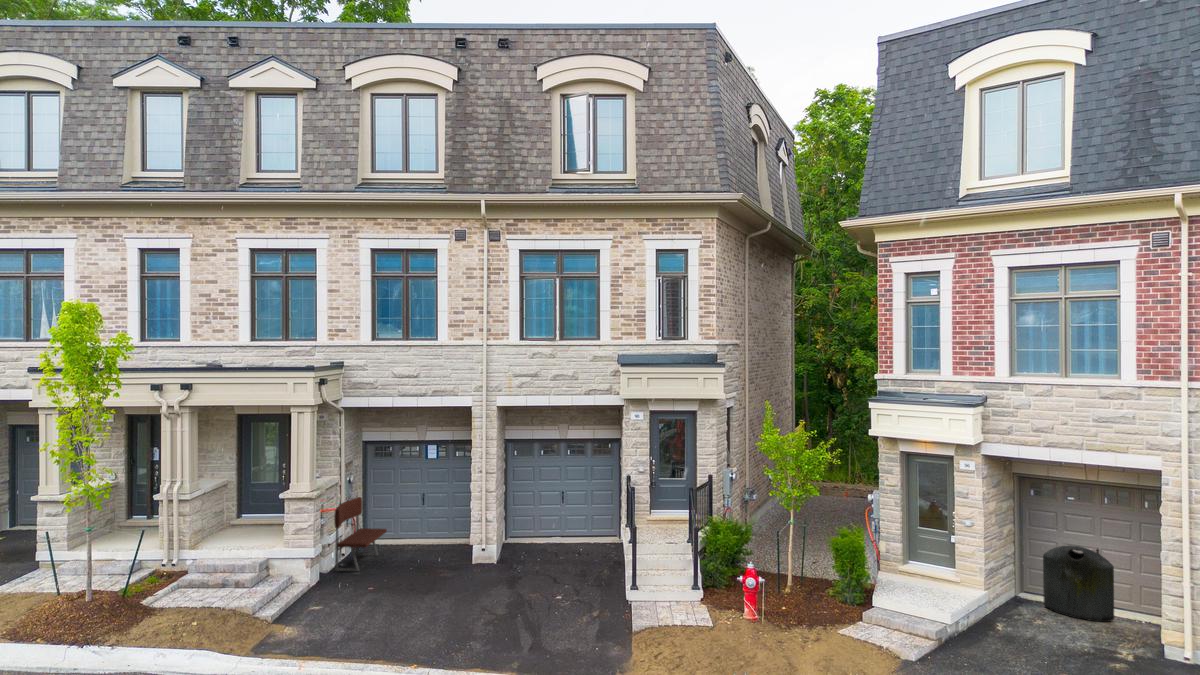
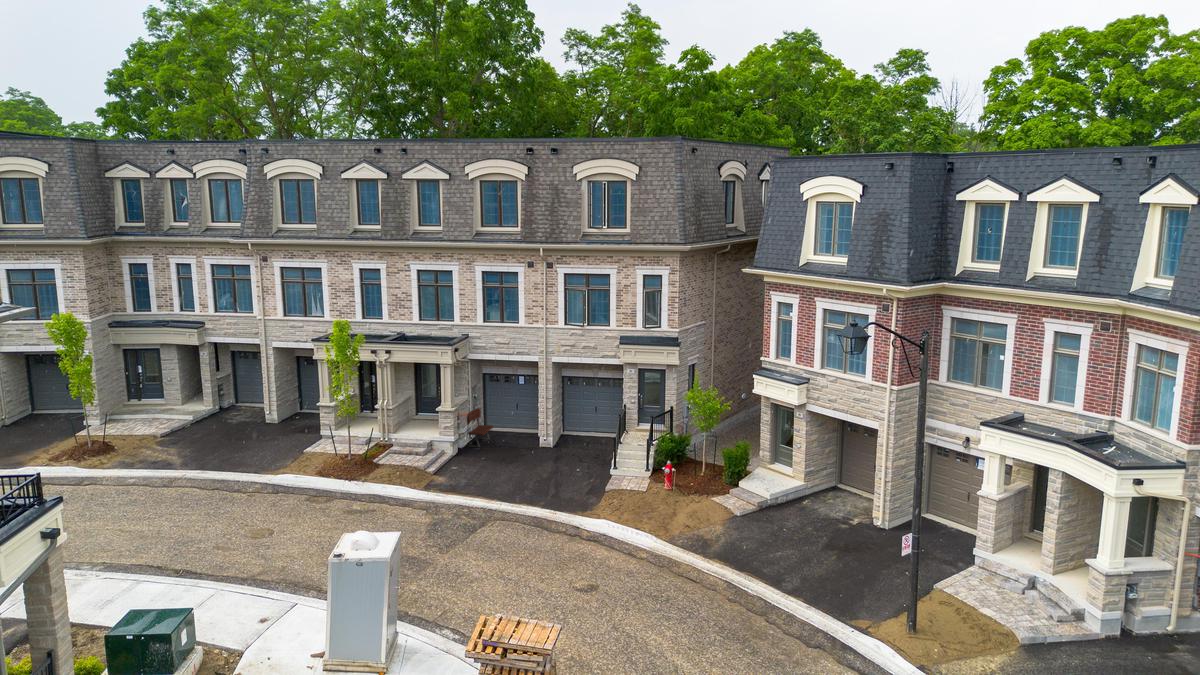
trash can: present [1043,545,1114,622] -> none [833,460,865,500]

